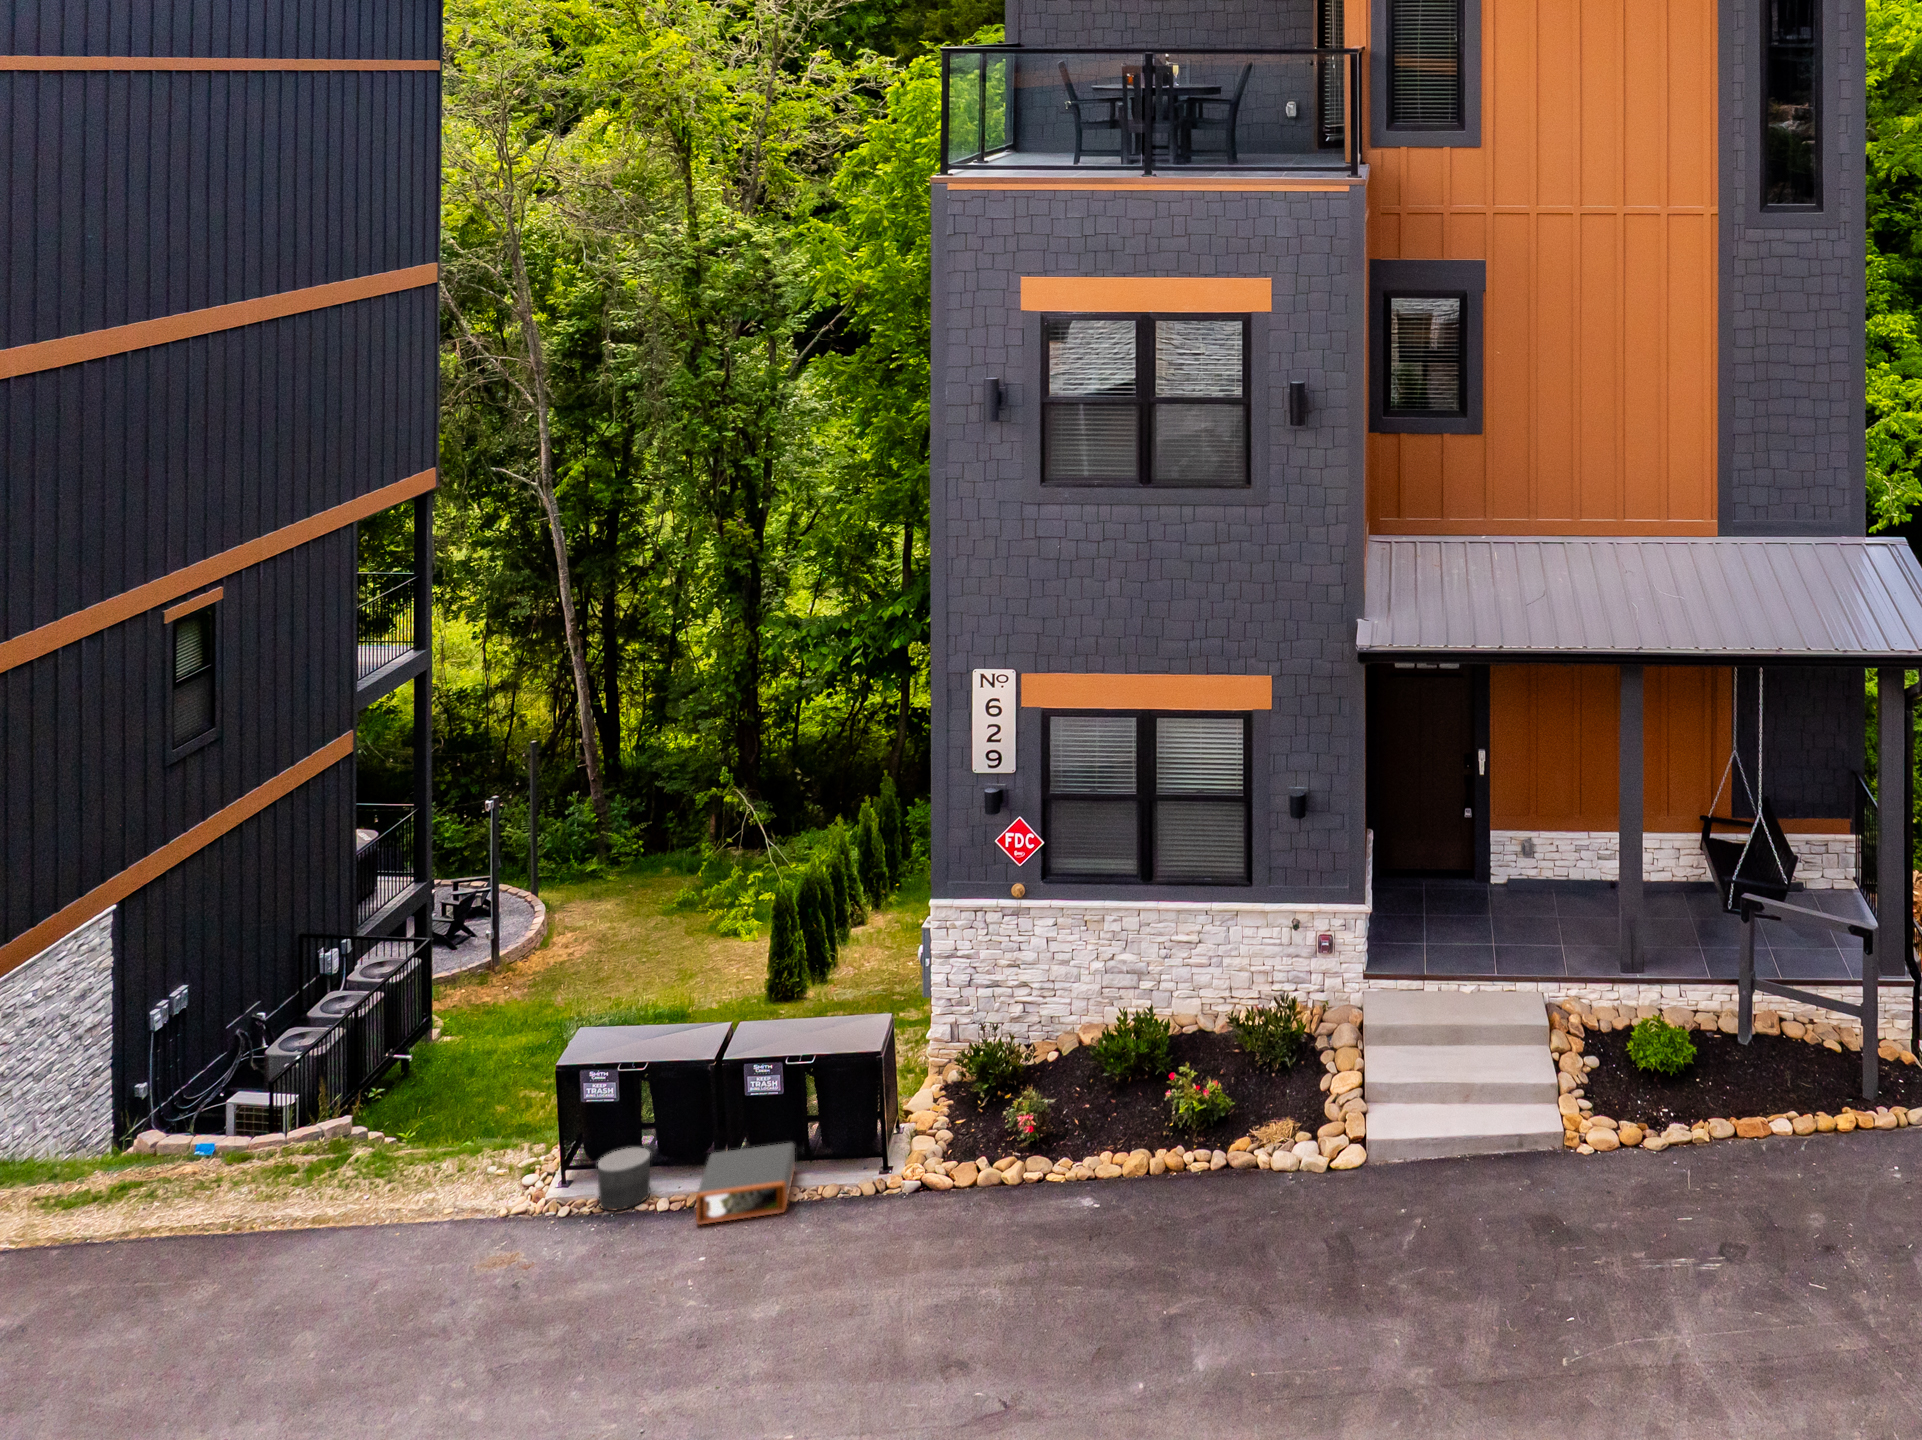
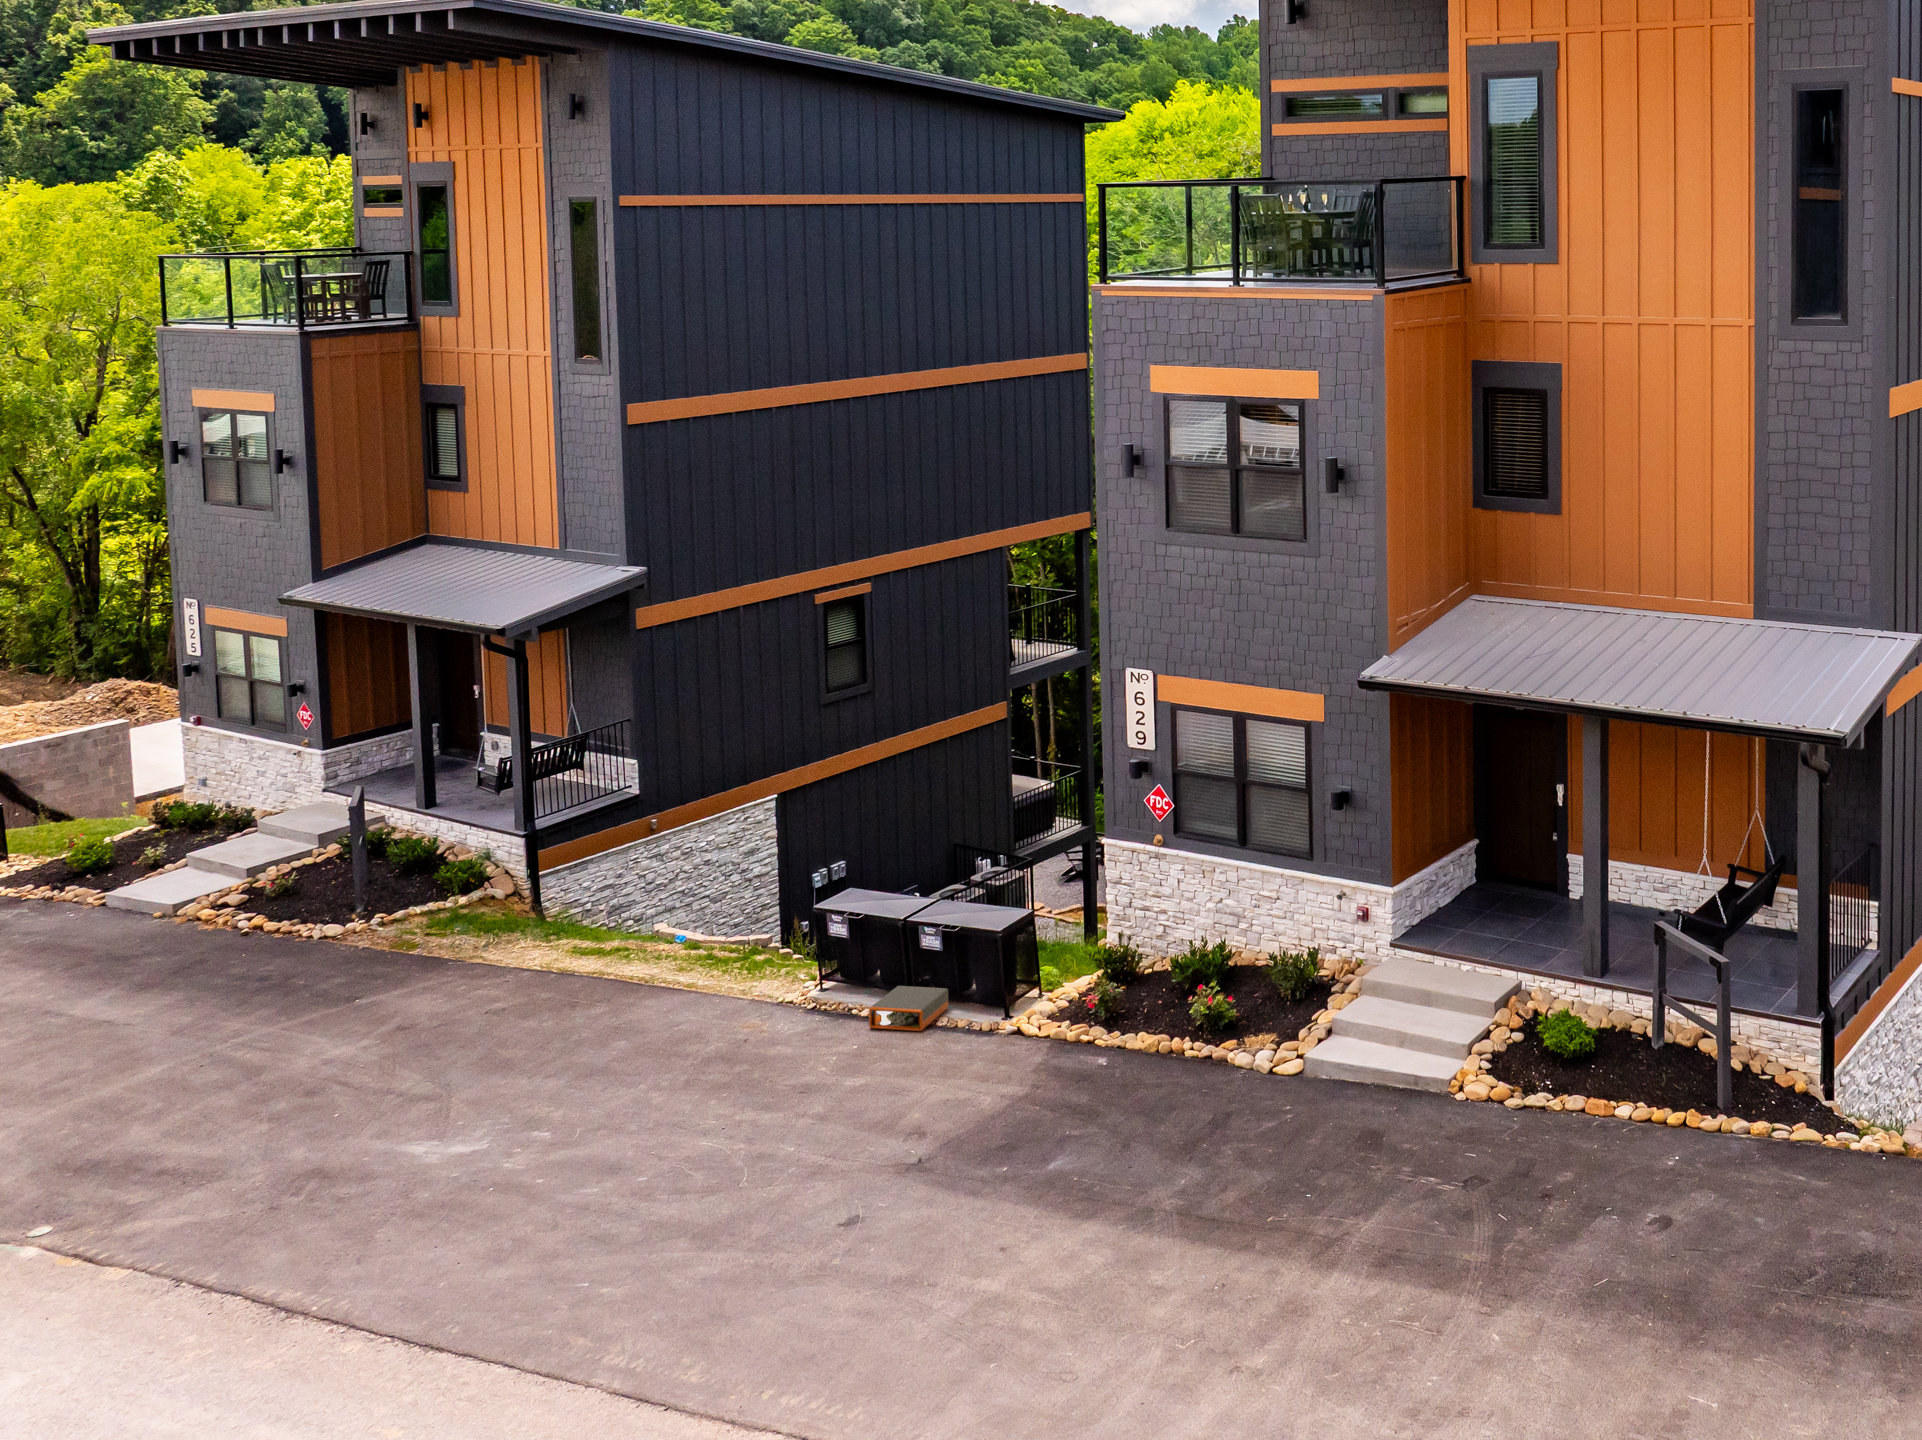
planter: present [598,1148,650,1211] -> none [830,973,863,1011]

